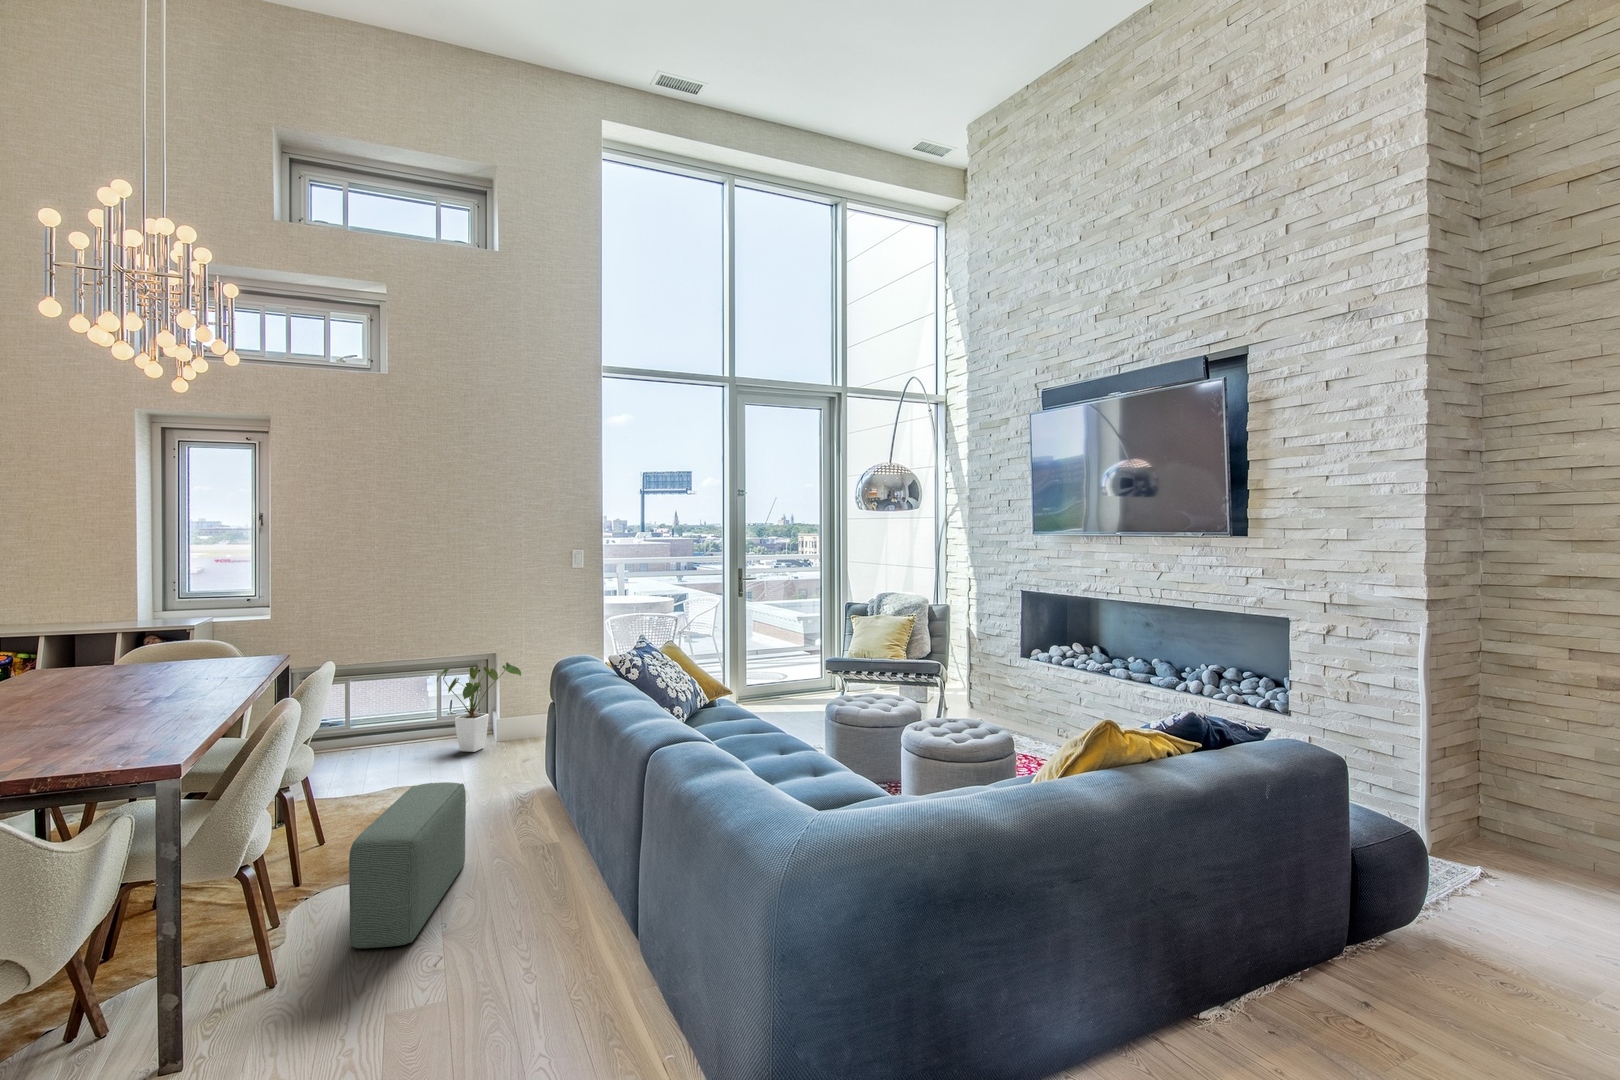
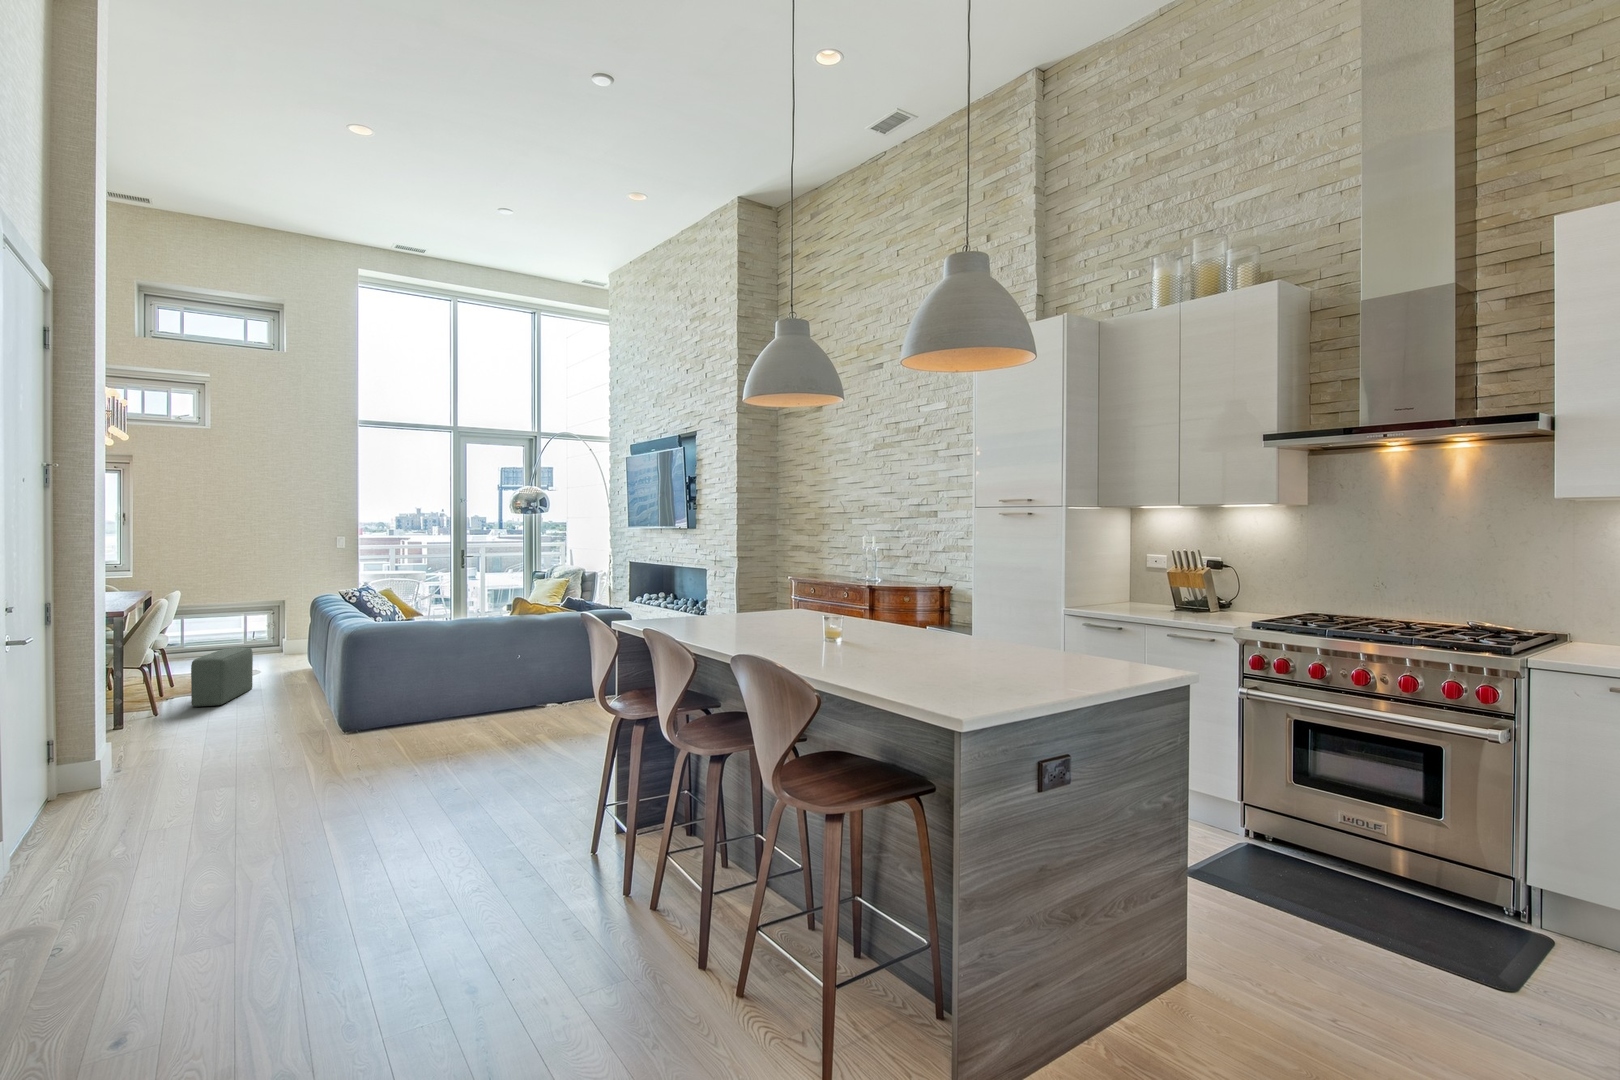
house plant: present [437,662,521,752] -> none [242,604,300,657]

